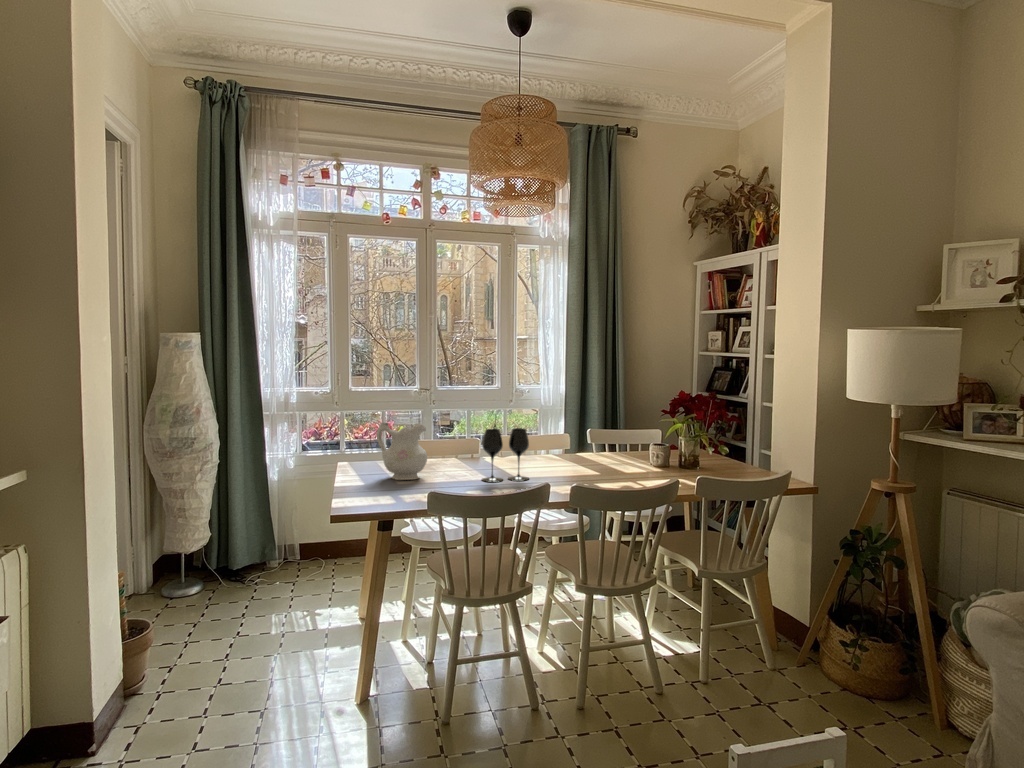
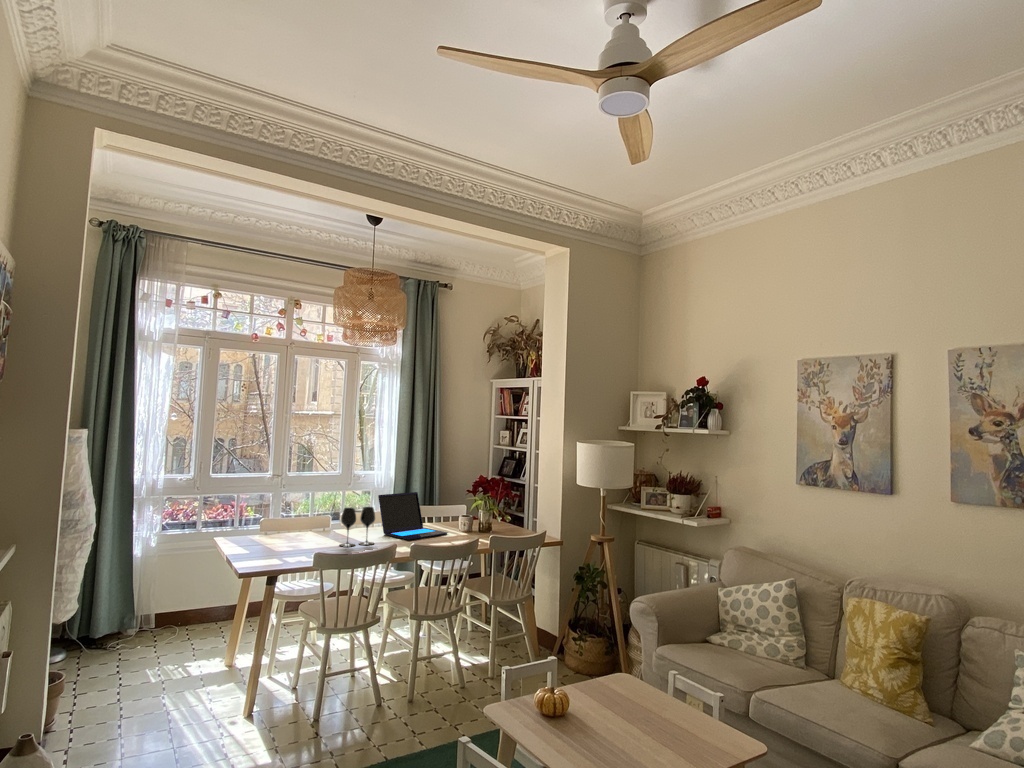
laptop: none [537,410,636,476] -> present [378,492,448,540]
ceramic pitcher: present [377,423,427,480] -> none [258,504,298,548]

